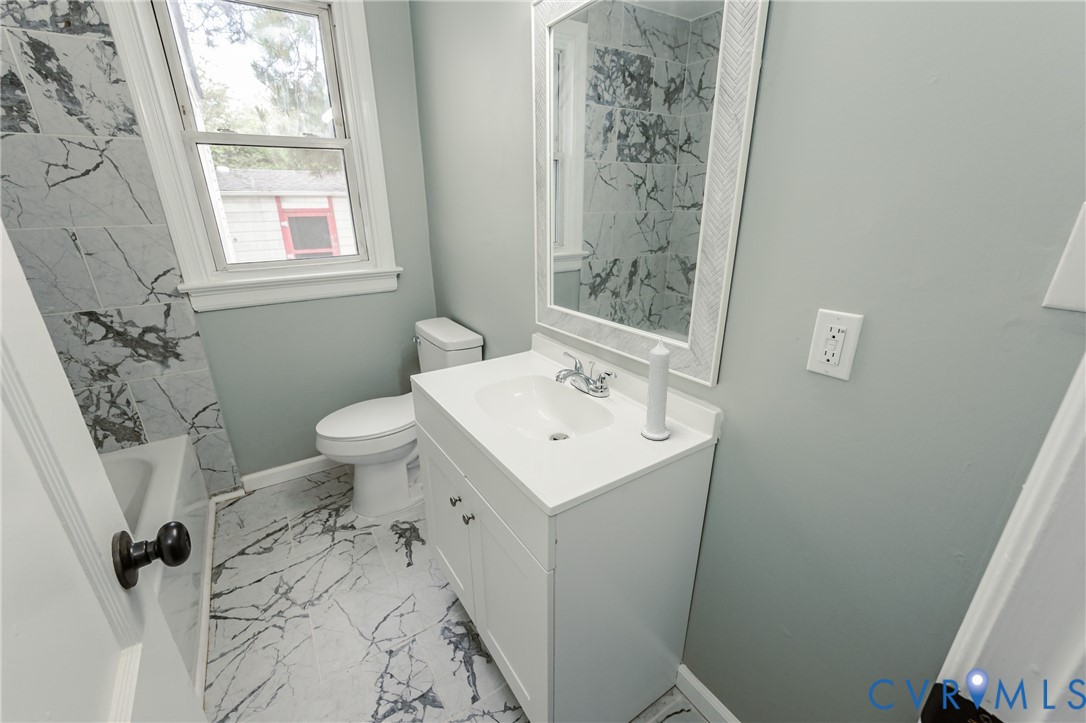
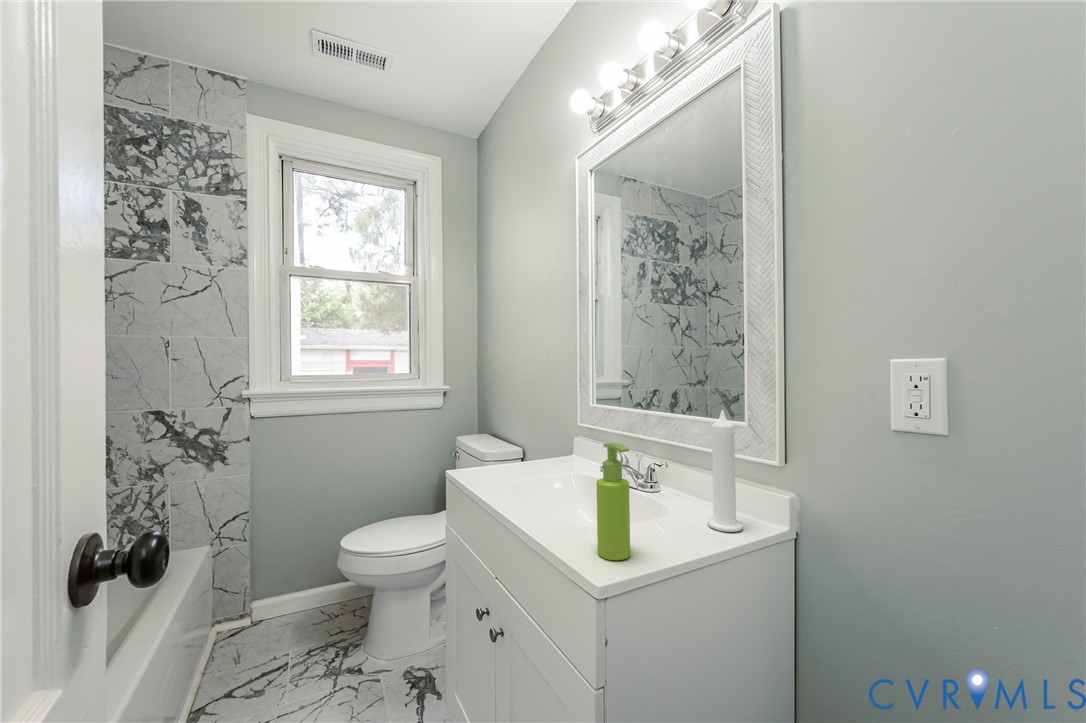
soap dispenser: none [541,382,570,477] -> present [597,443,630,560]

